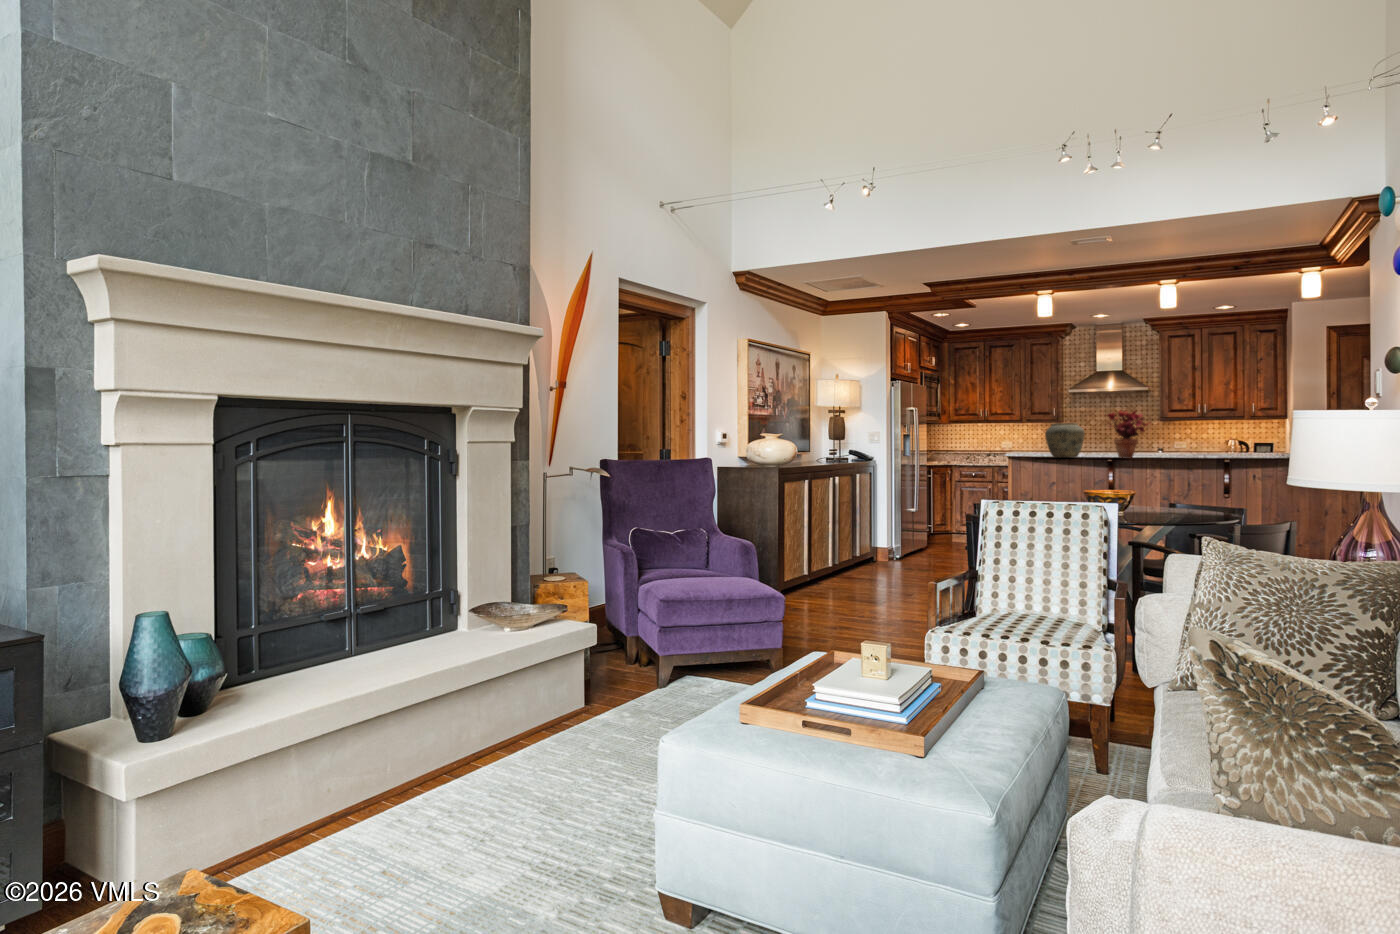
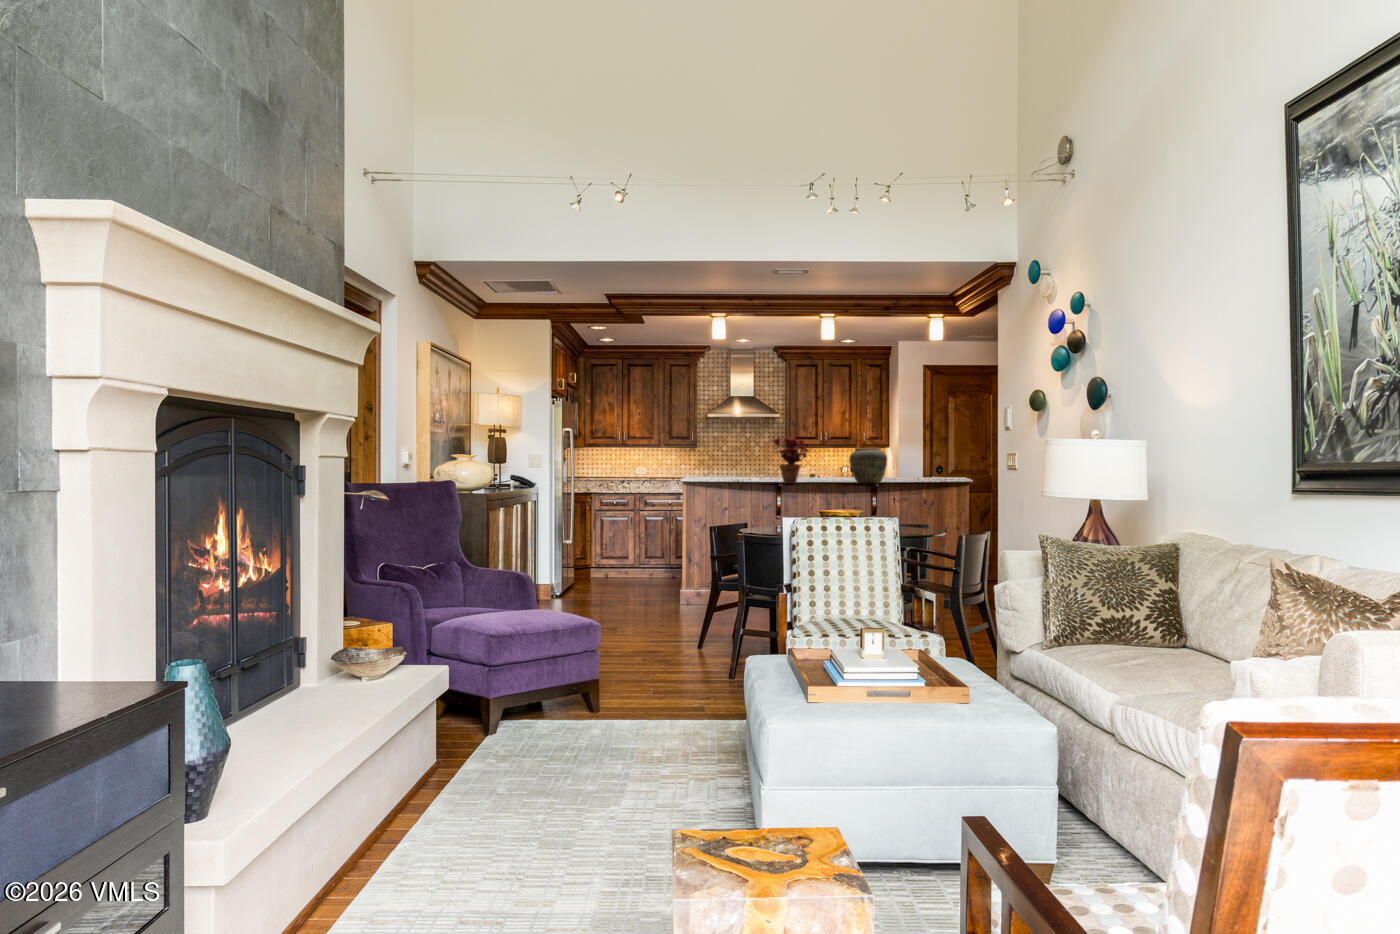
vase: present [1045,423,1085,458] -> present [849,448,887,484]

